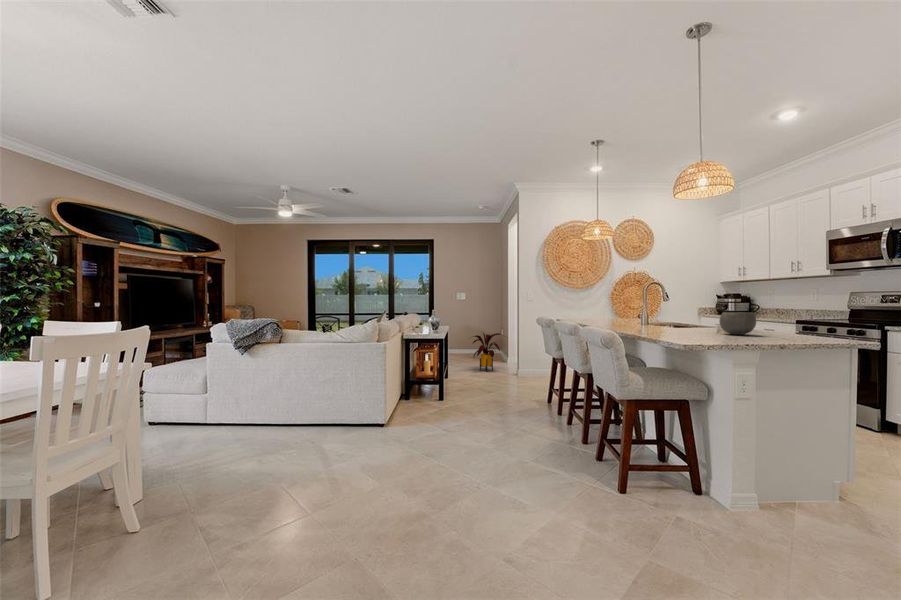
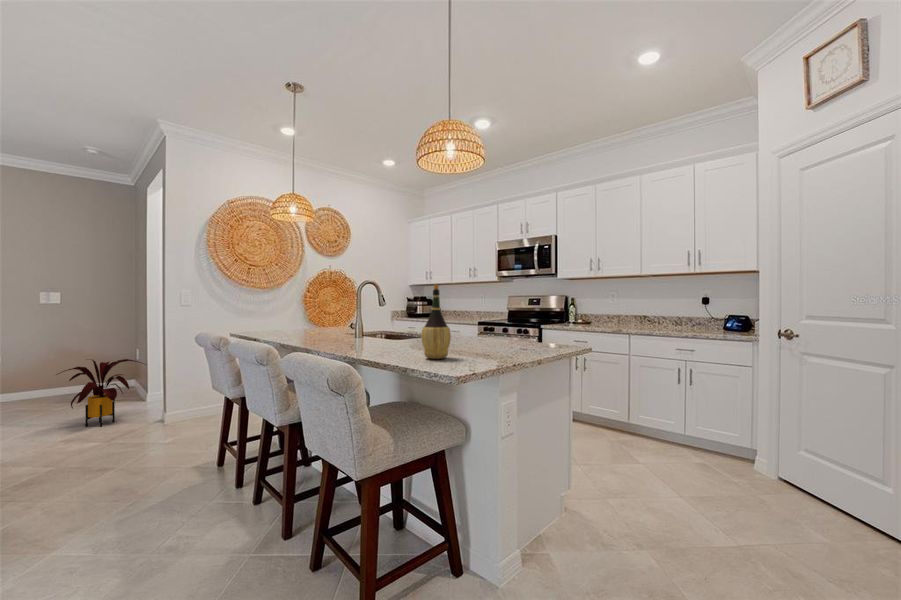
wine bottle: none [674,284,699,337] -> present [421,285,451,359]
ceramic bowl: present [719,312,756,335] -> none [456,320,491,347]

